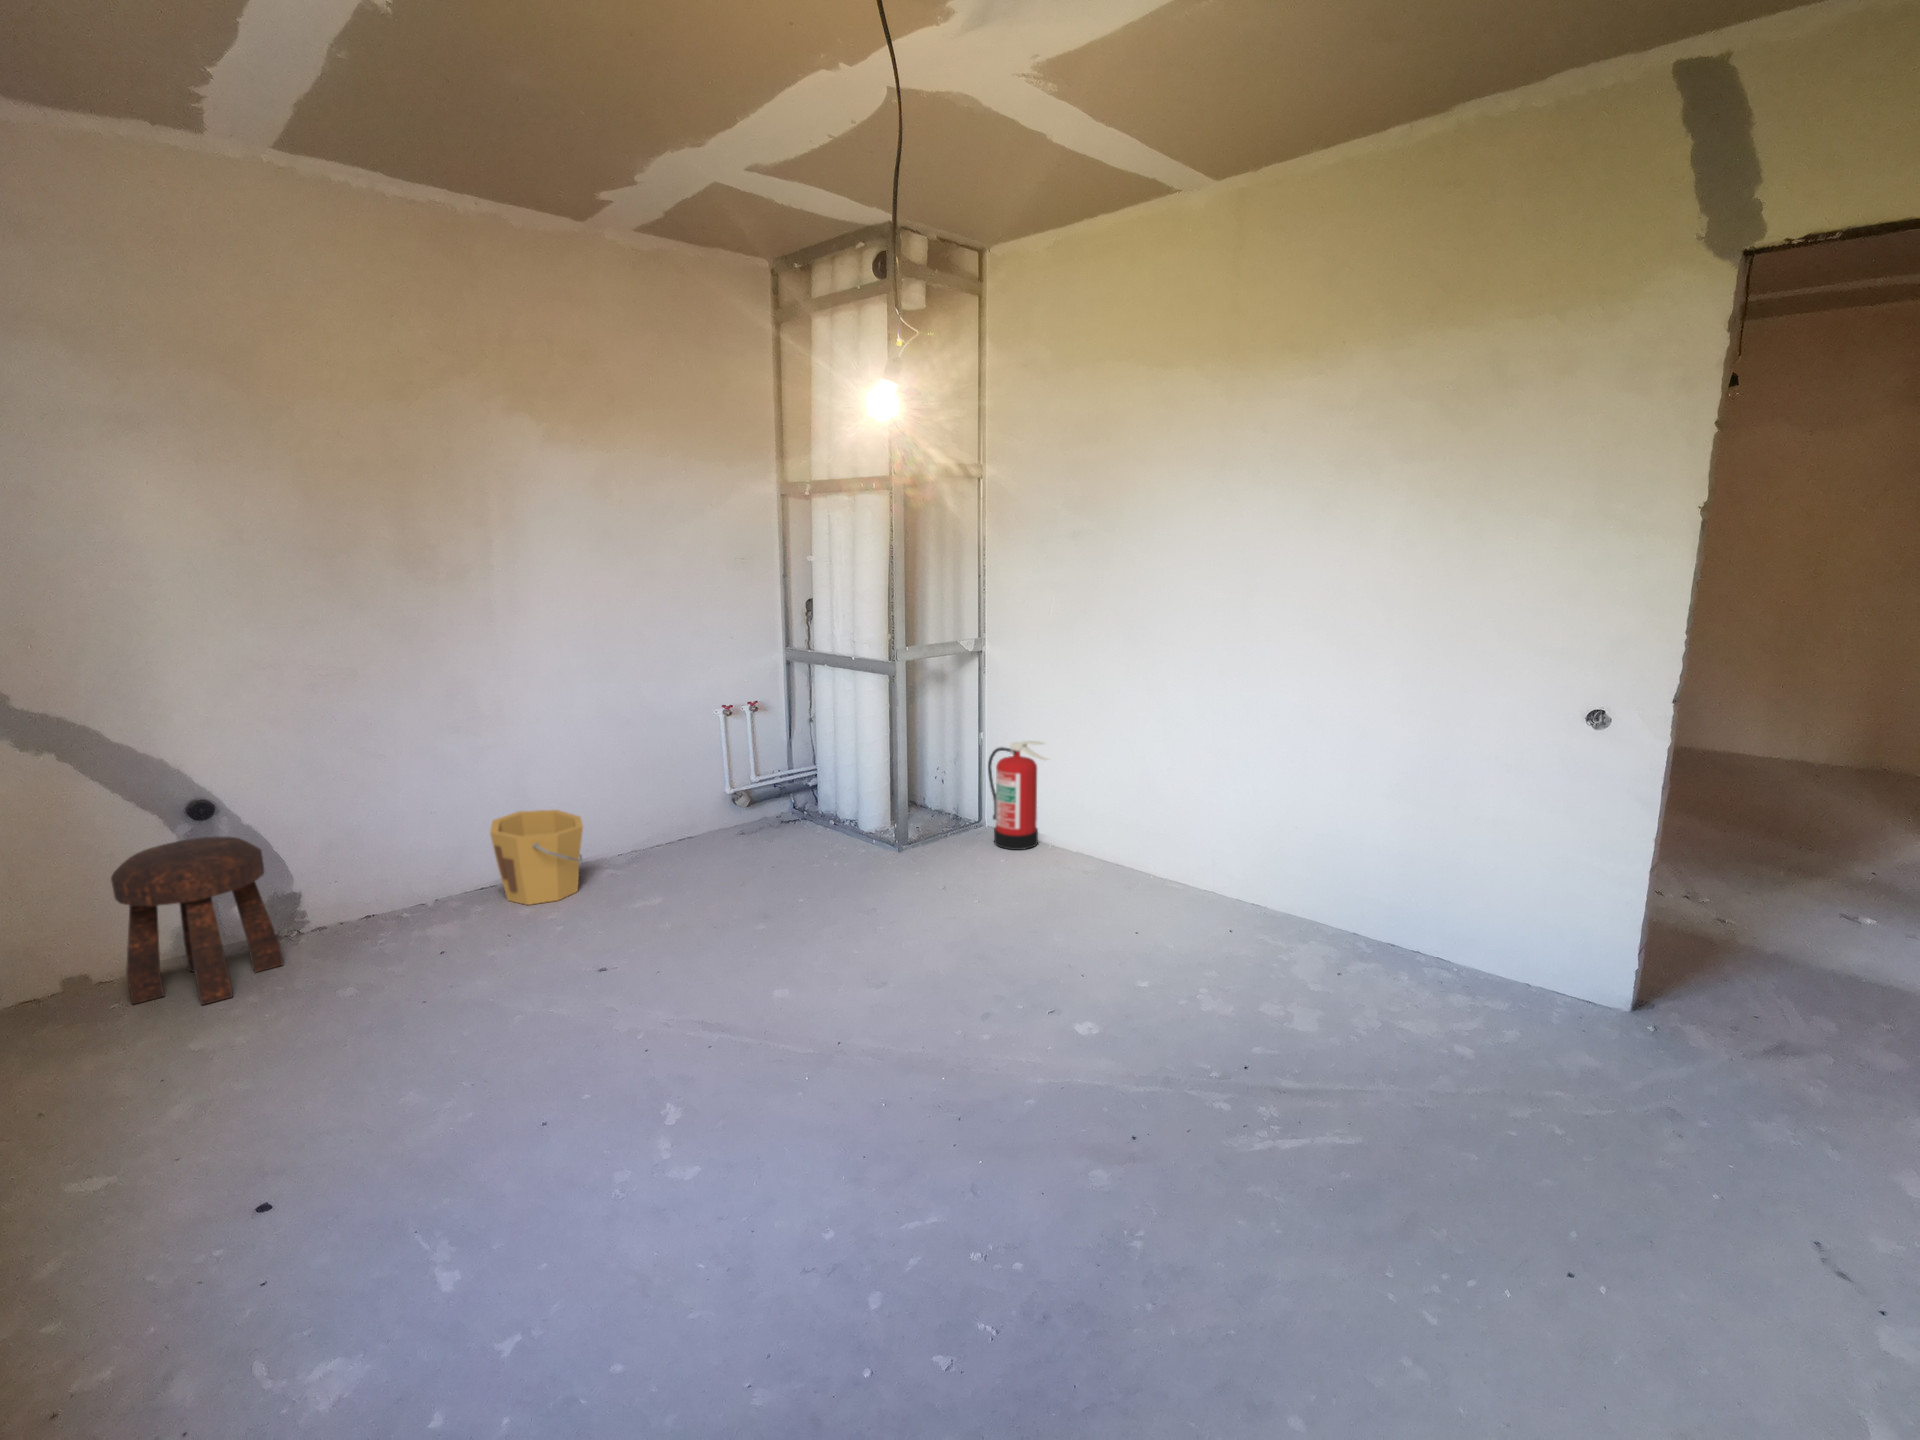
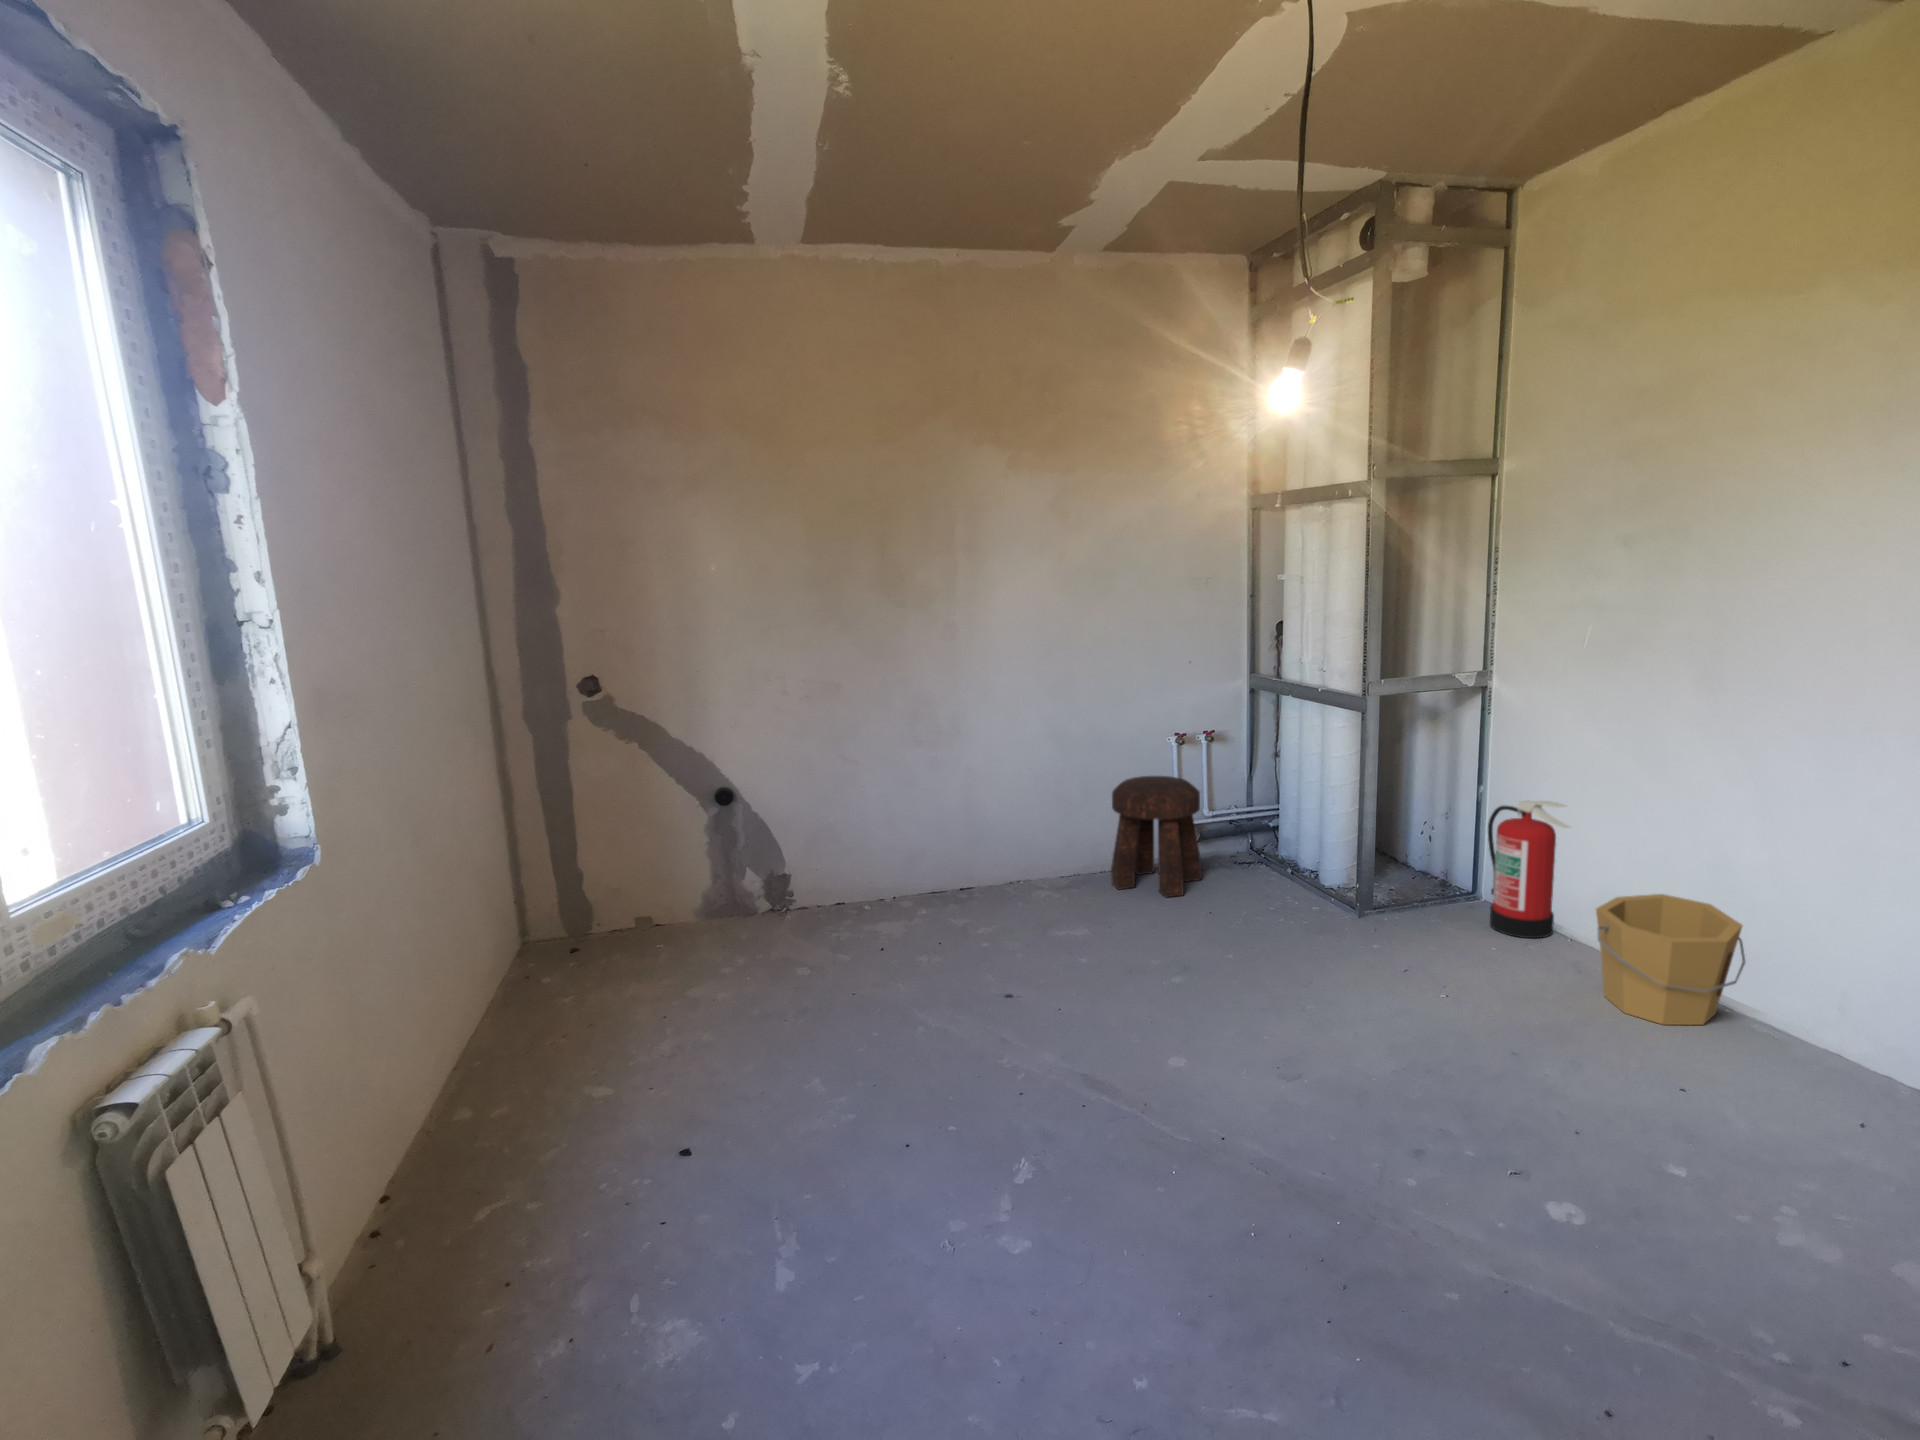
bucket: present [490,810,583,905] -> present [1596,894,1745,1025]
stool: present [111,836,283,1005] -> present [1111,776,1202,897]

